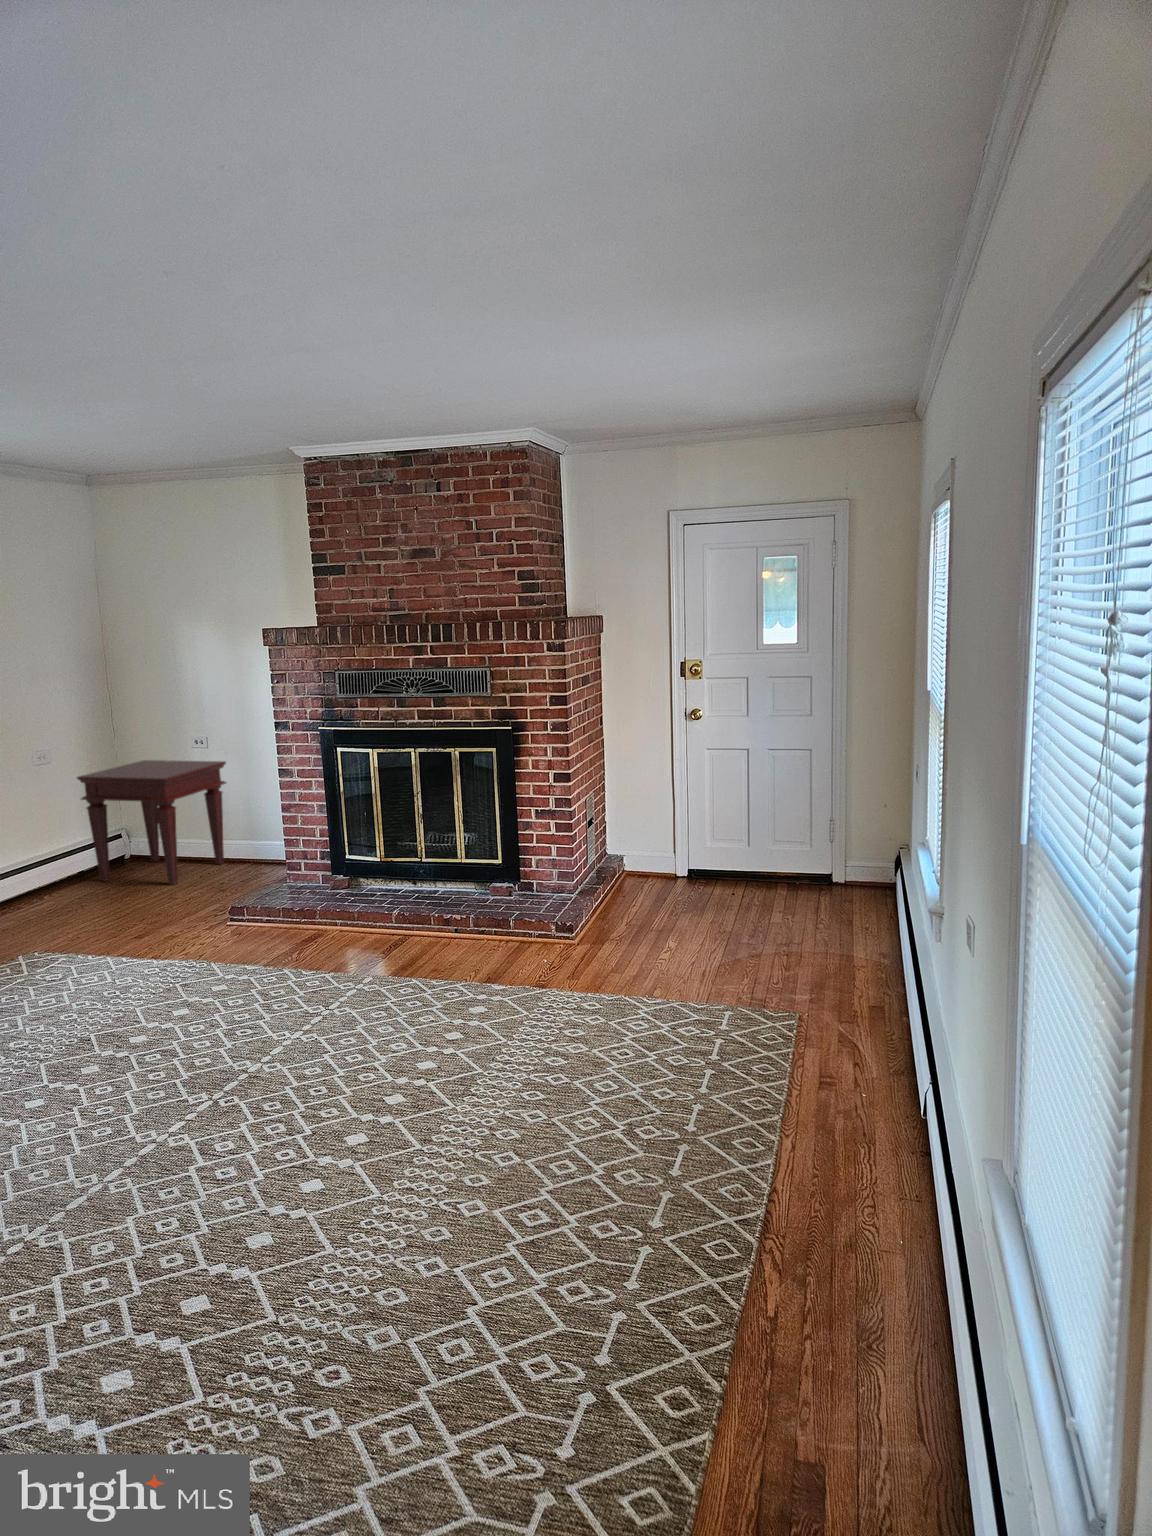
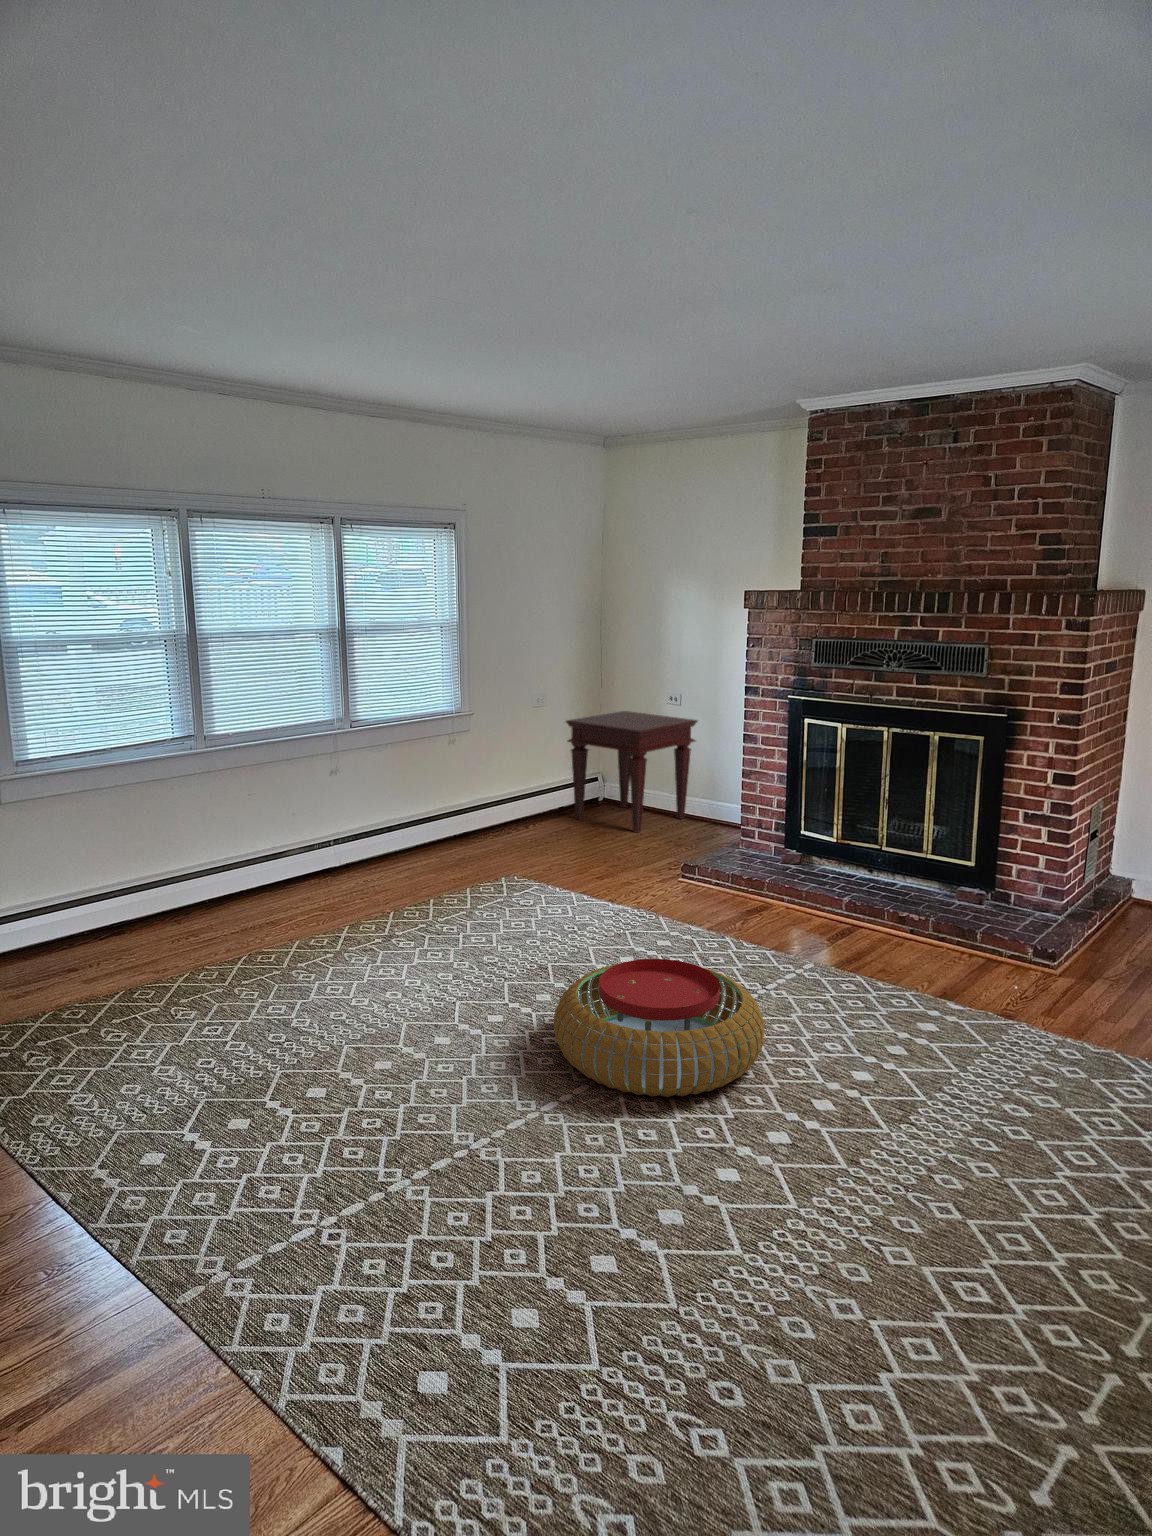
pouf: none [107,999,331,1140] -> present [554,959,765,1097]

